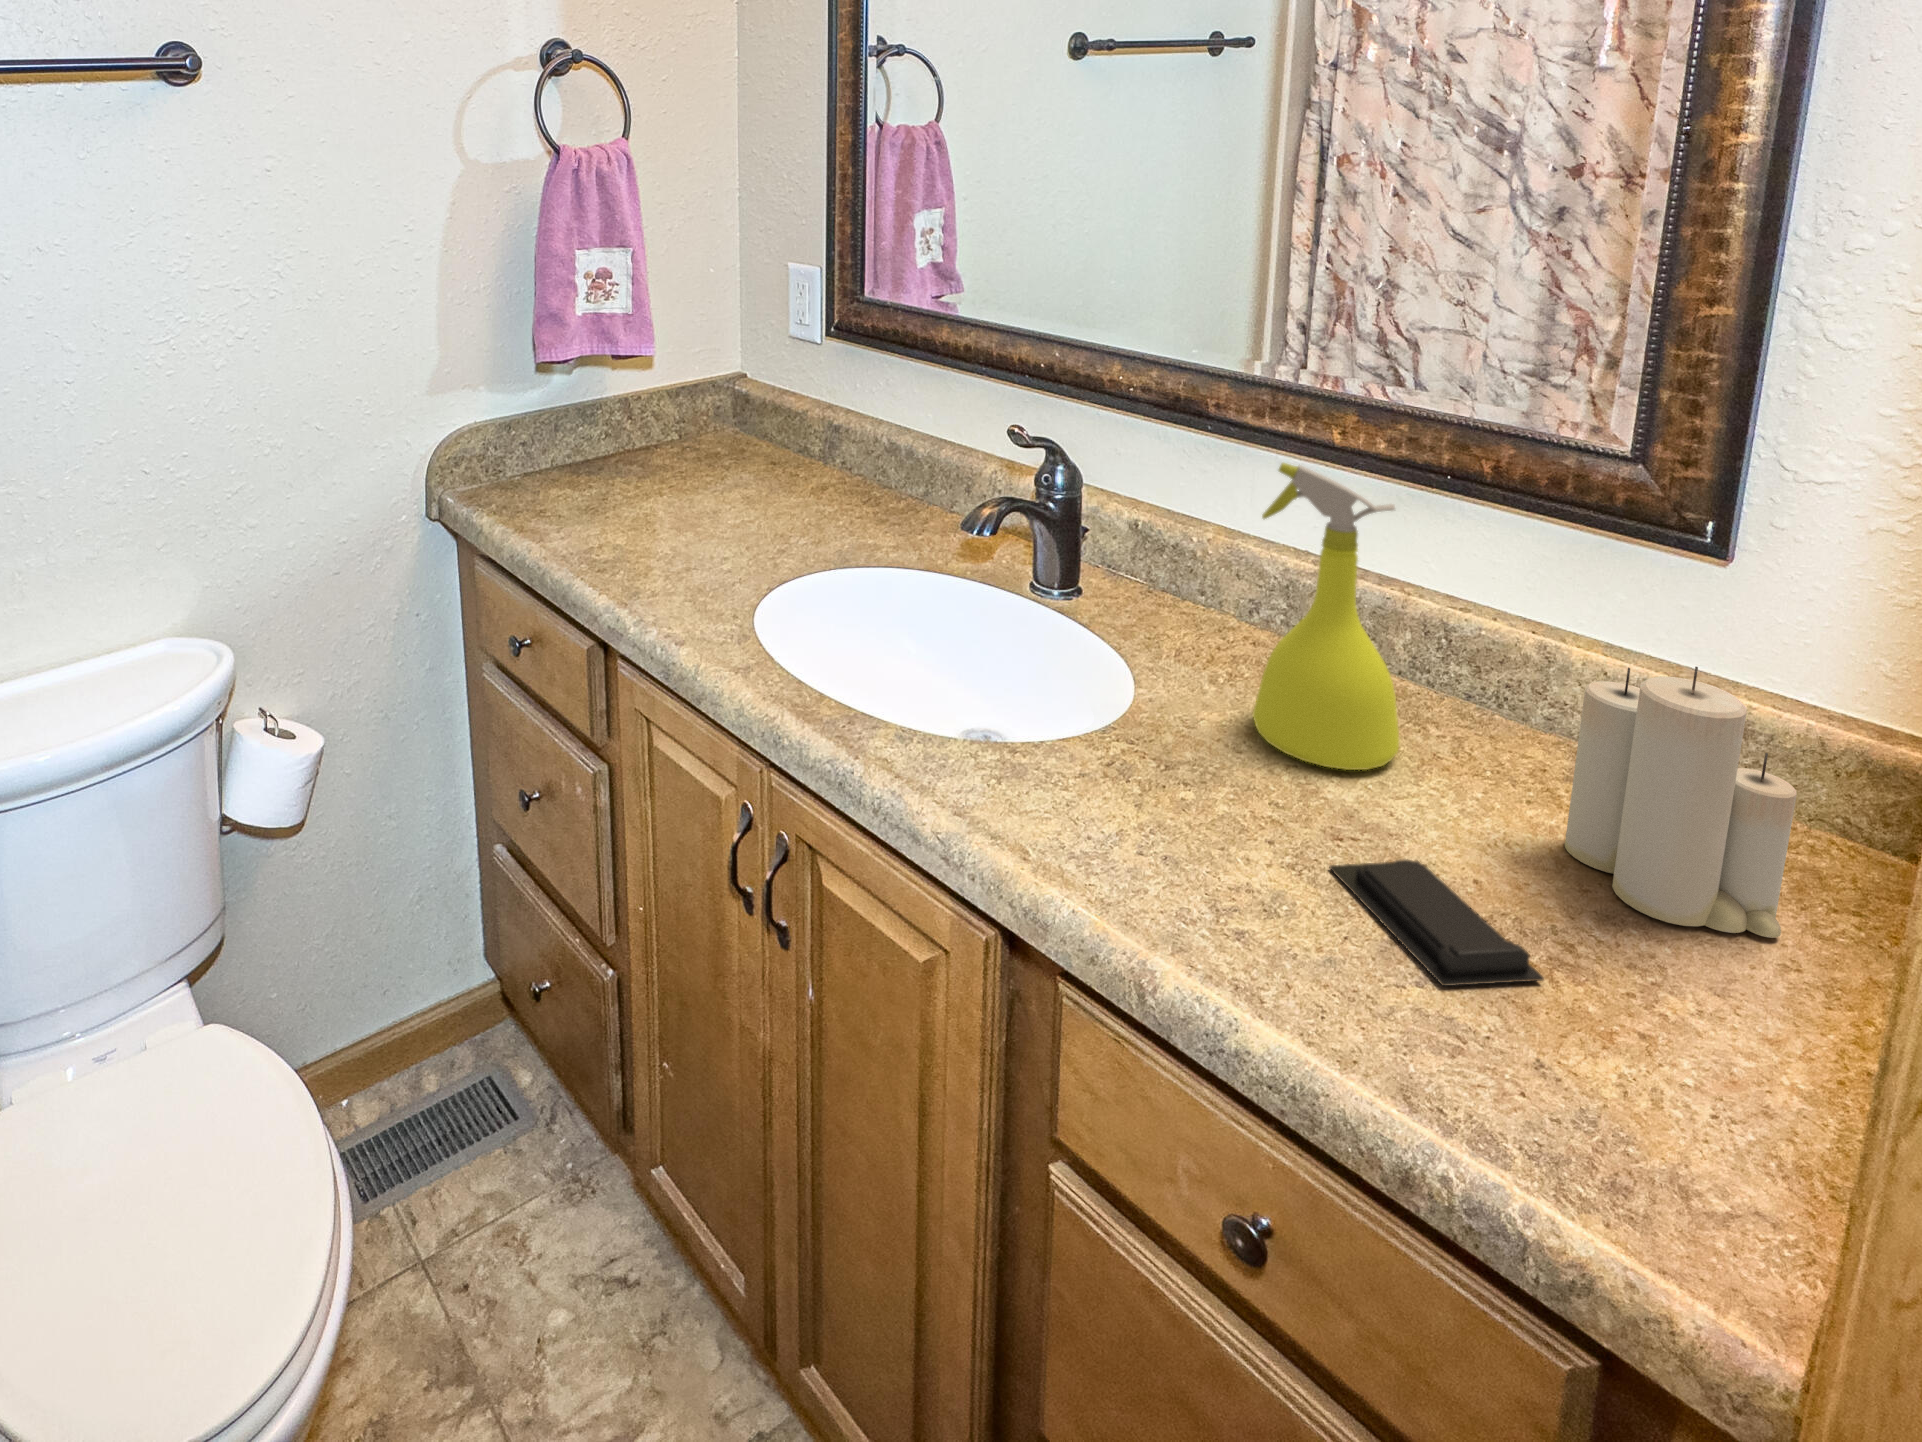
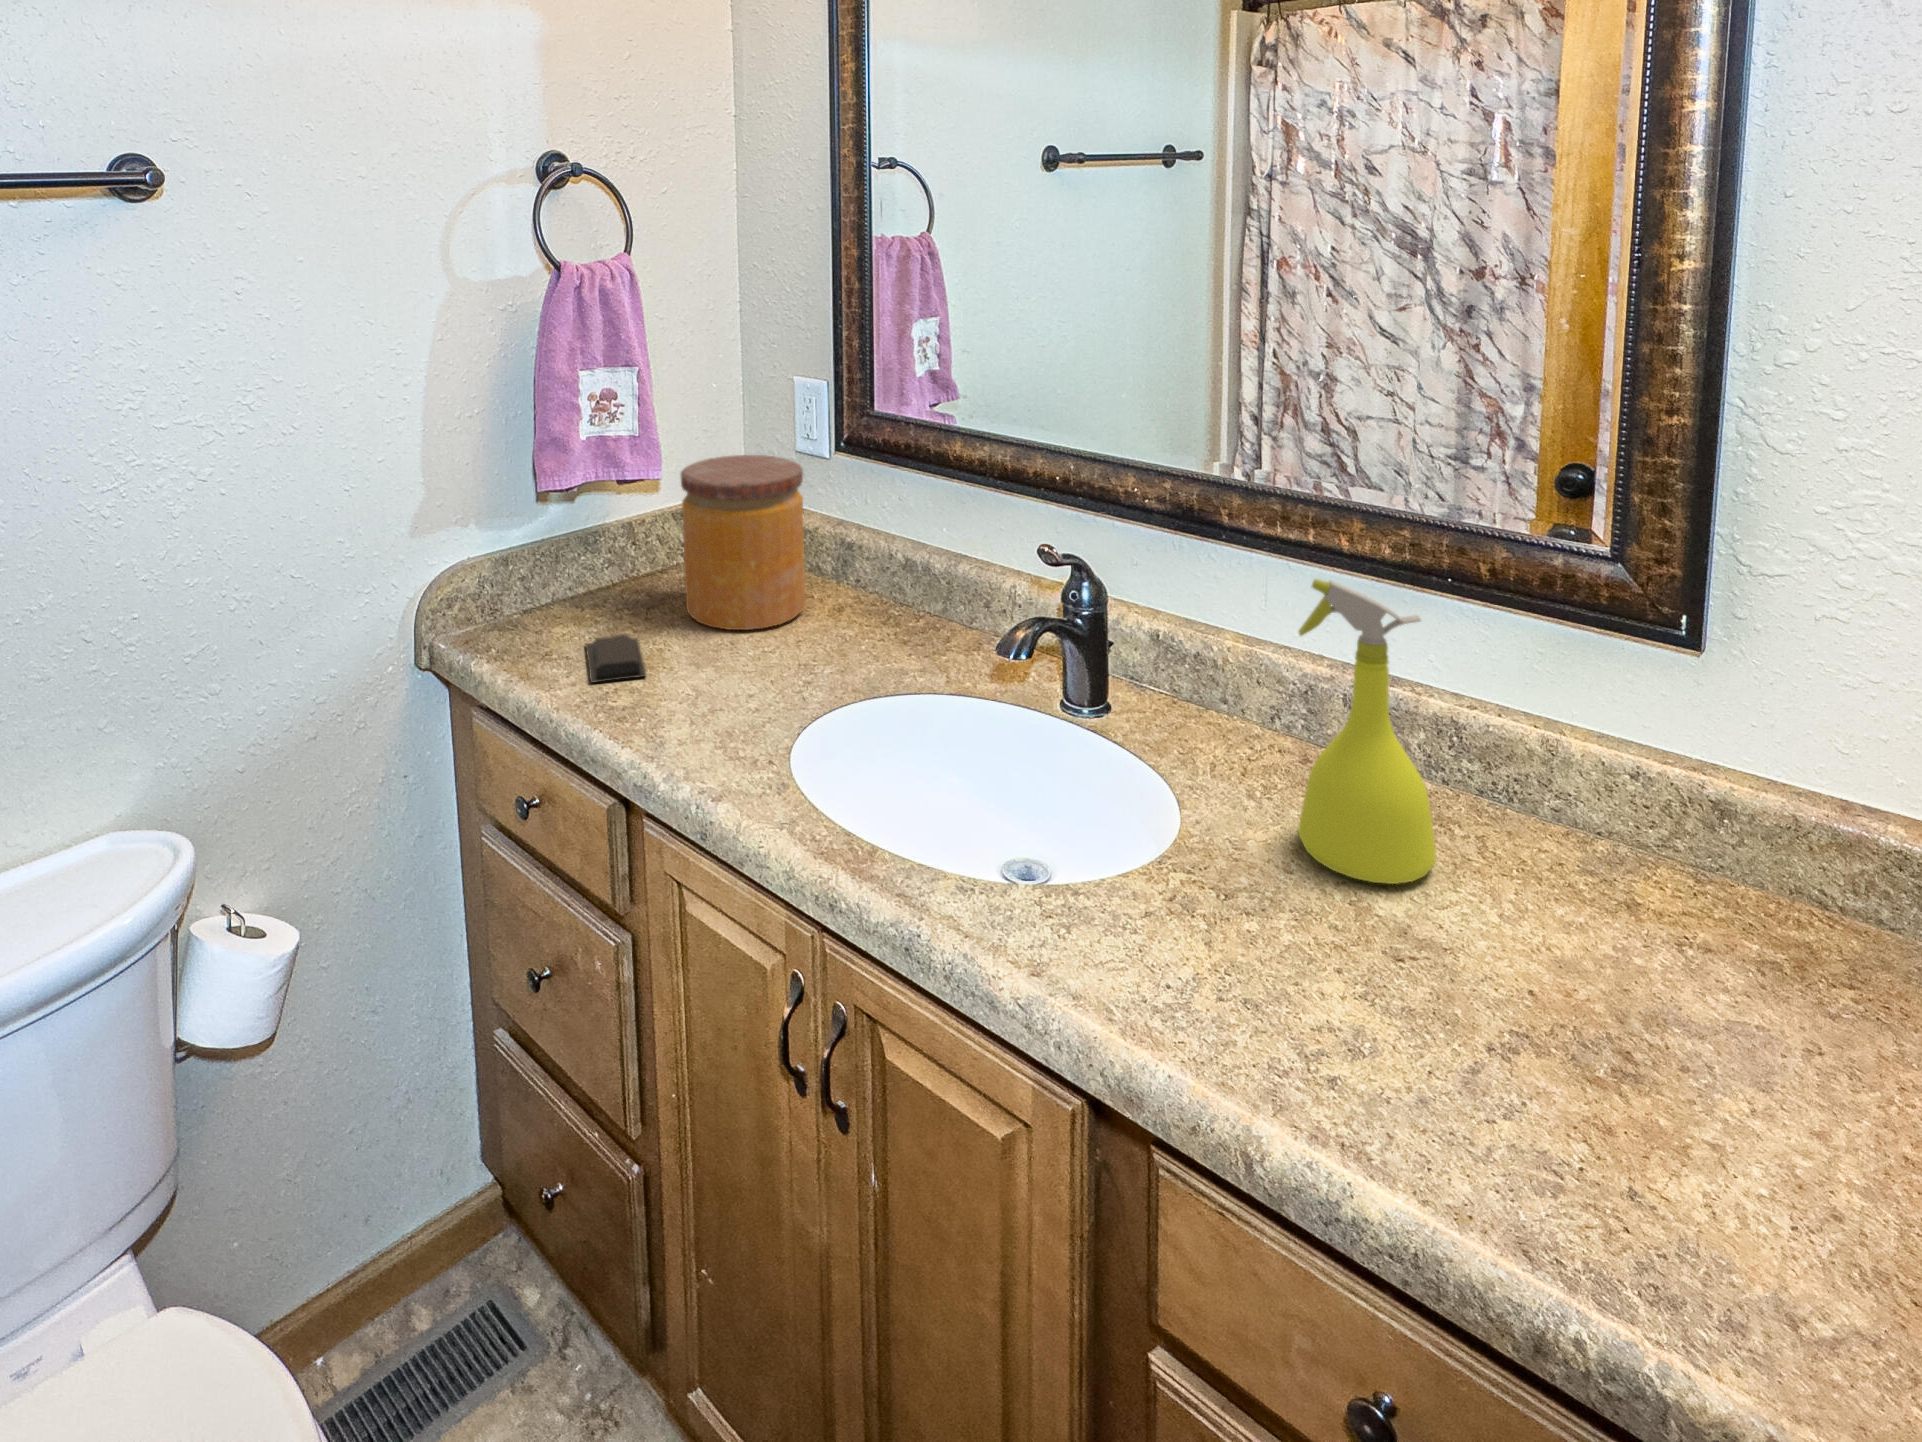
jar: none [671,336,789,500] -> present [681,455,806,630]
candle: present [1565,667,1797,938] -> none [1598,765,1800,1022]
soap bar: present [1329,859,1544,986] -> present [586,634,646,683]

